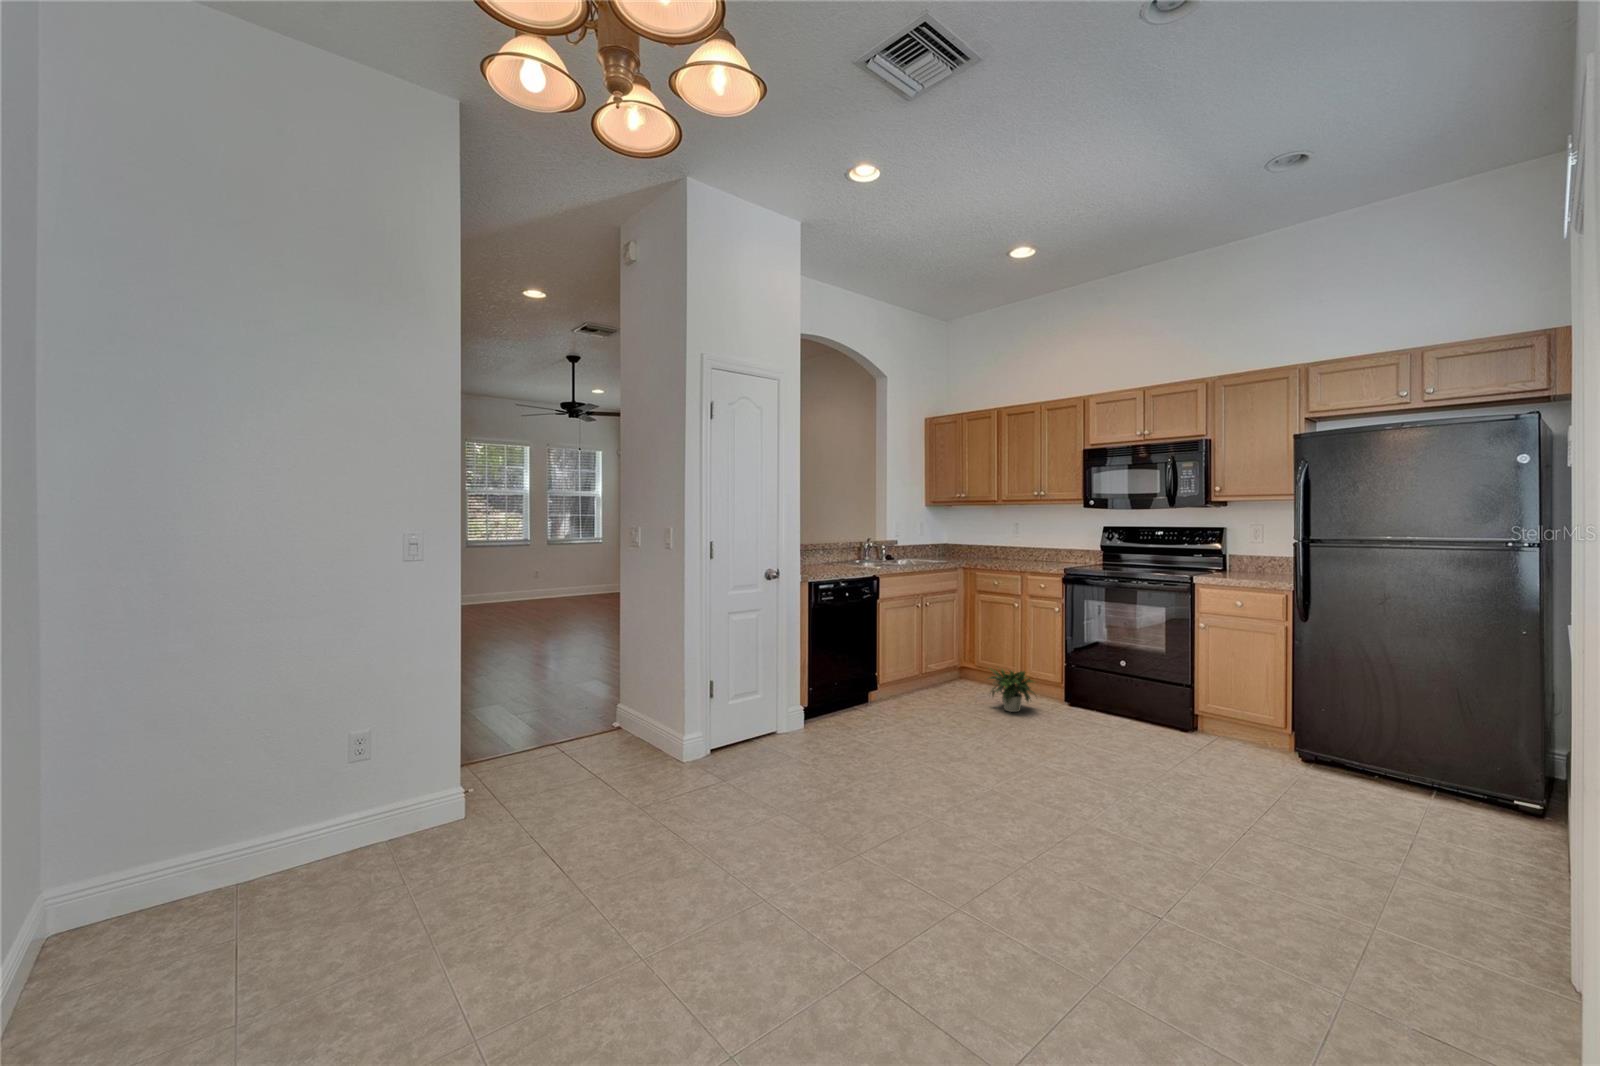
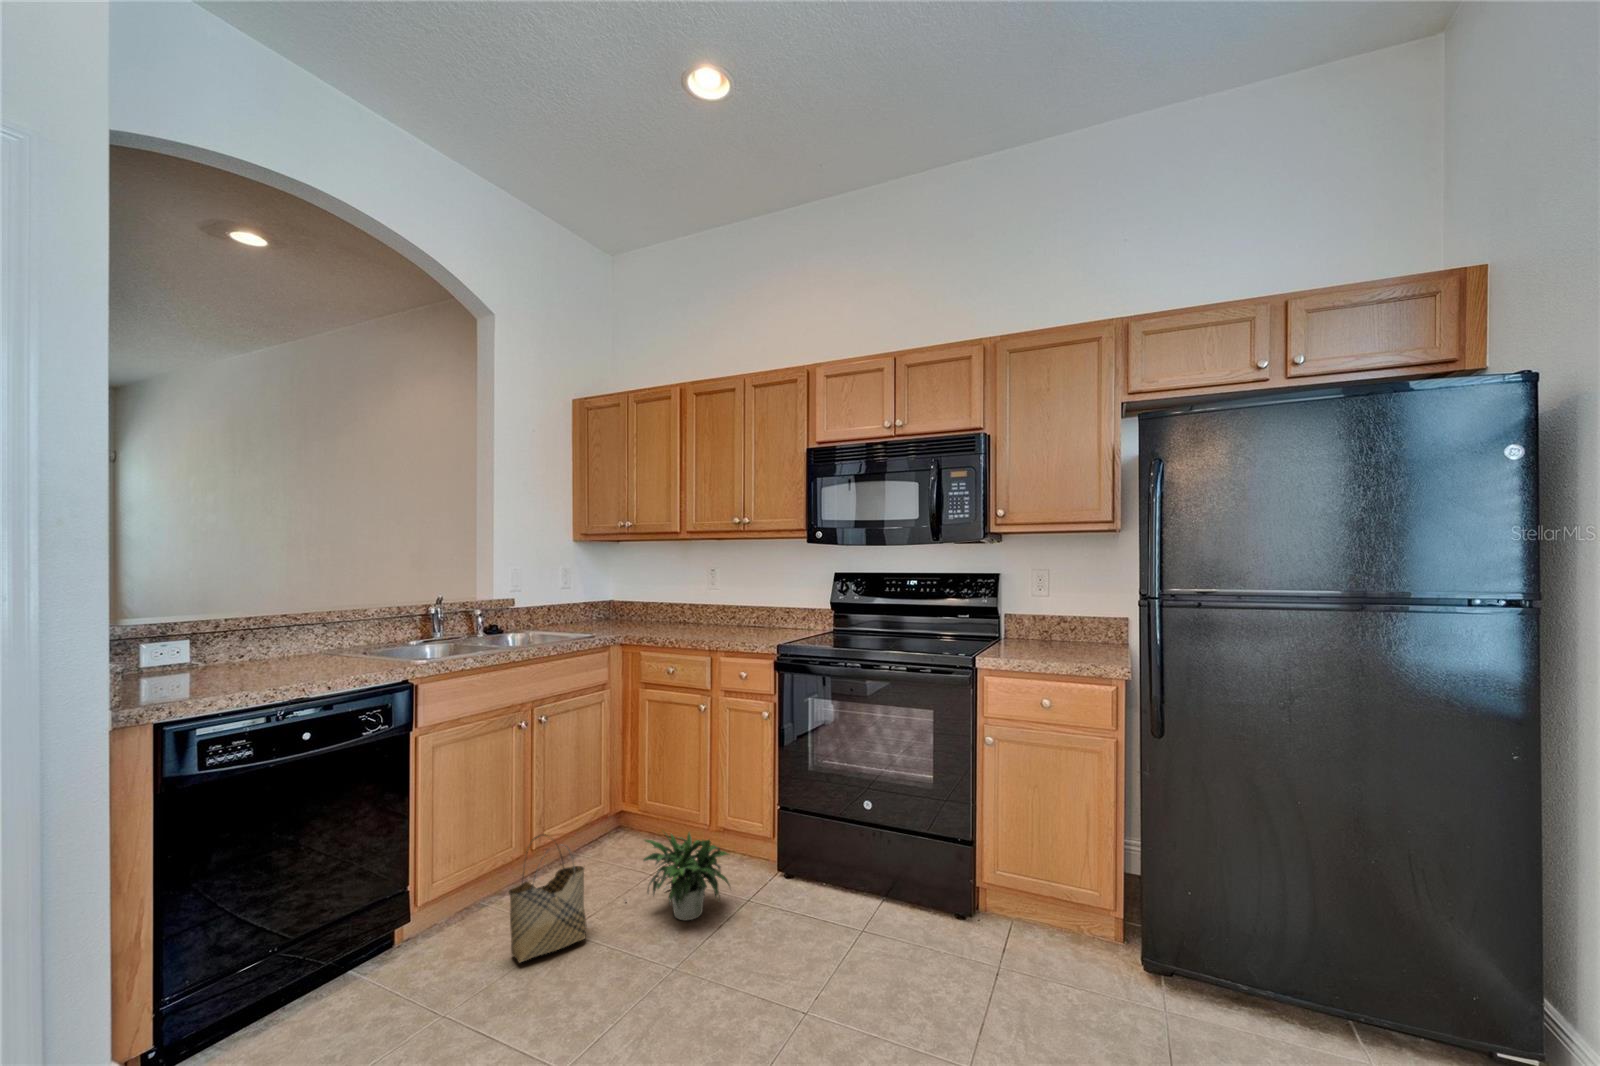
woven basket: none [924,657,960,713] -> present [509,835,586,963]

